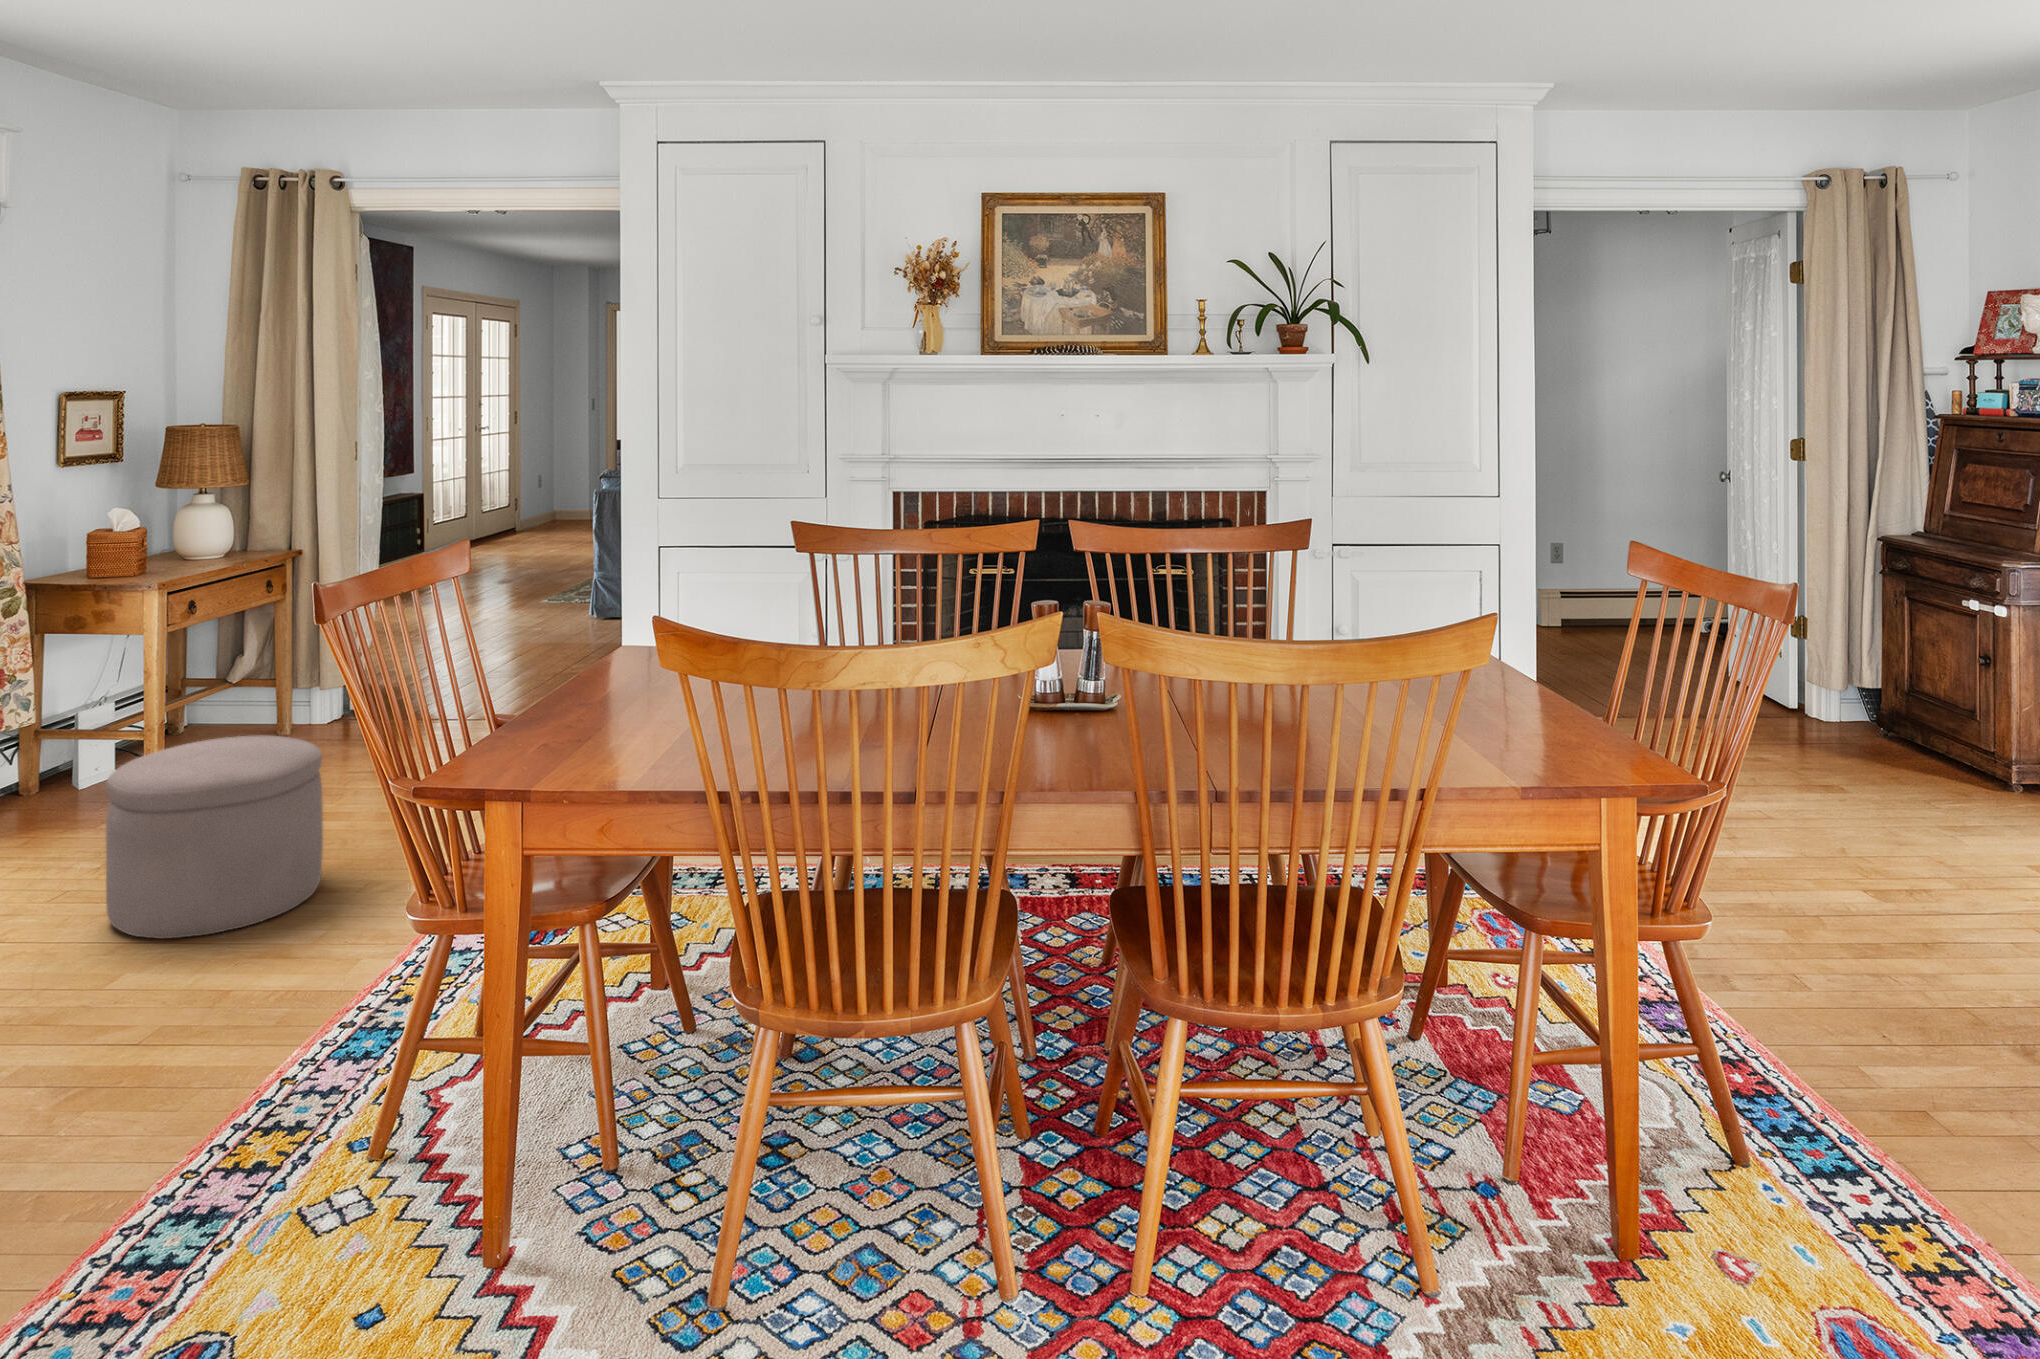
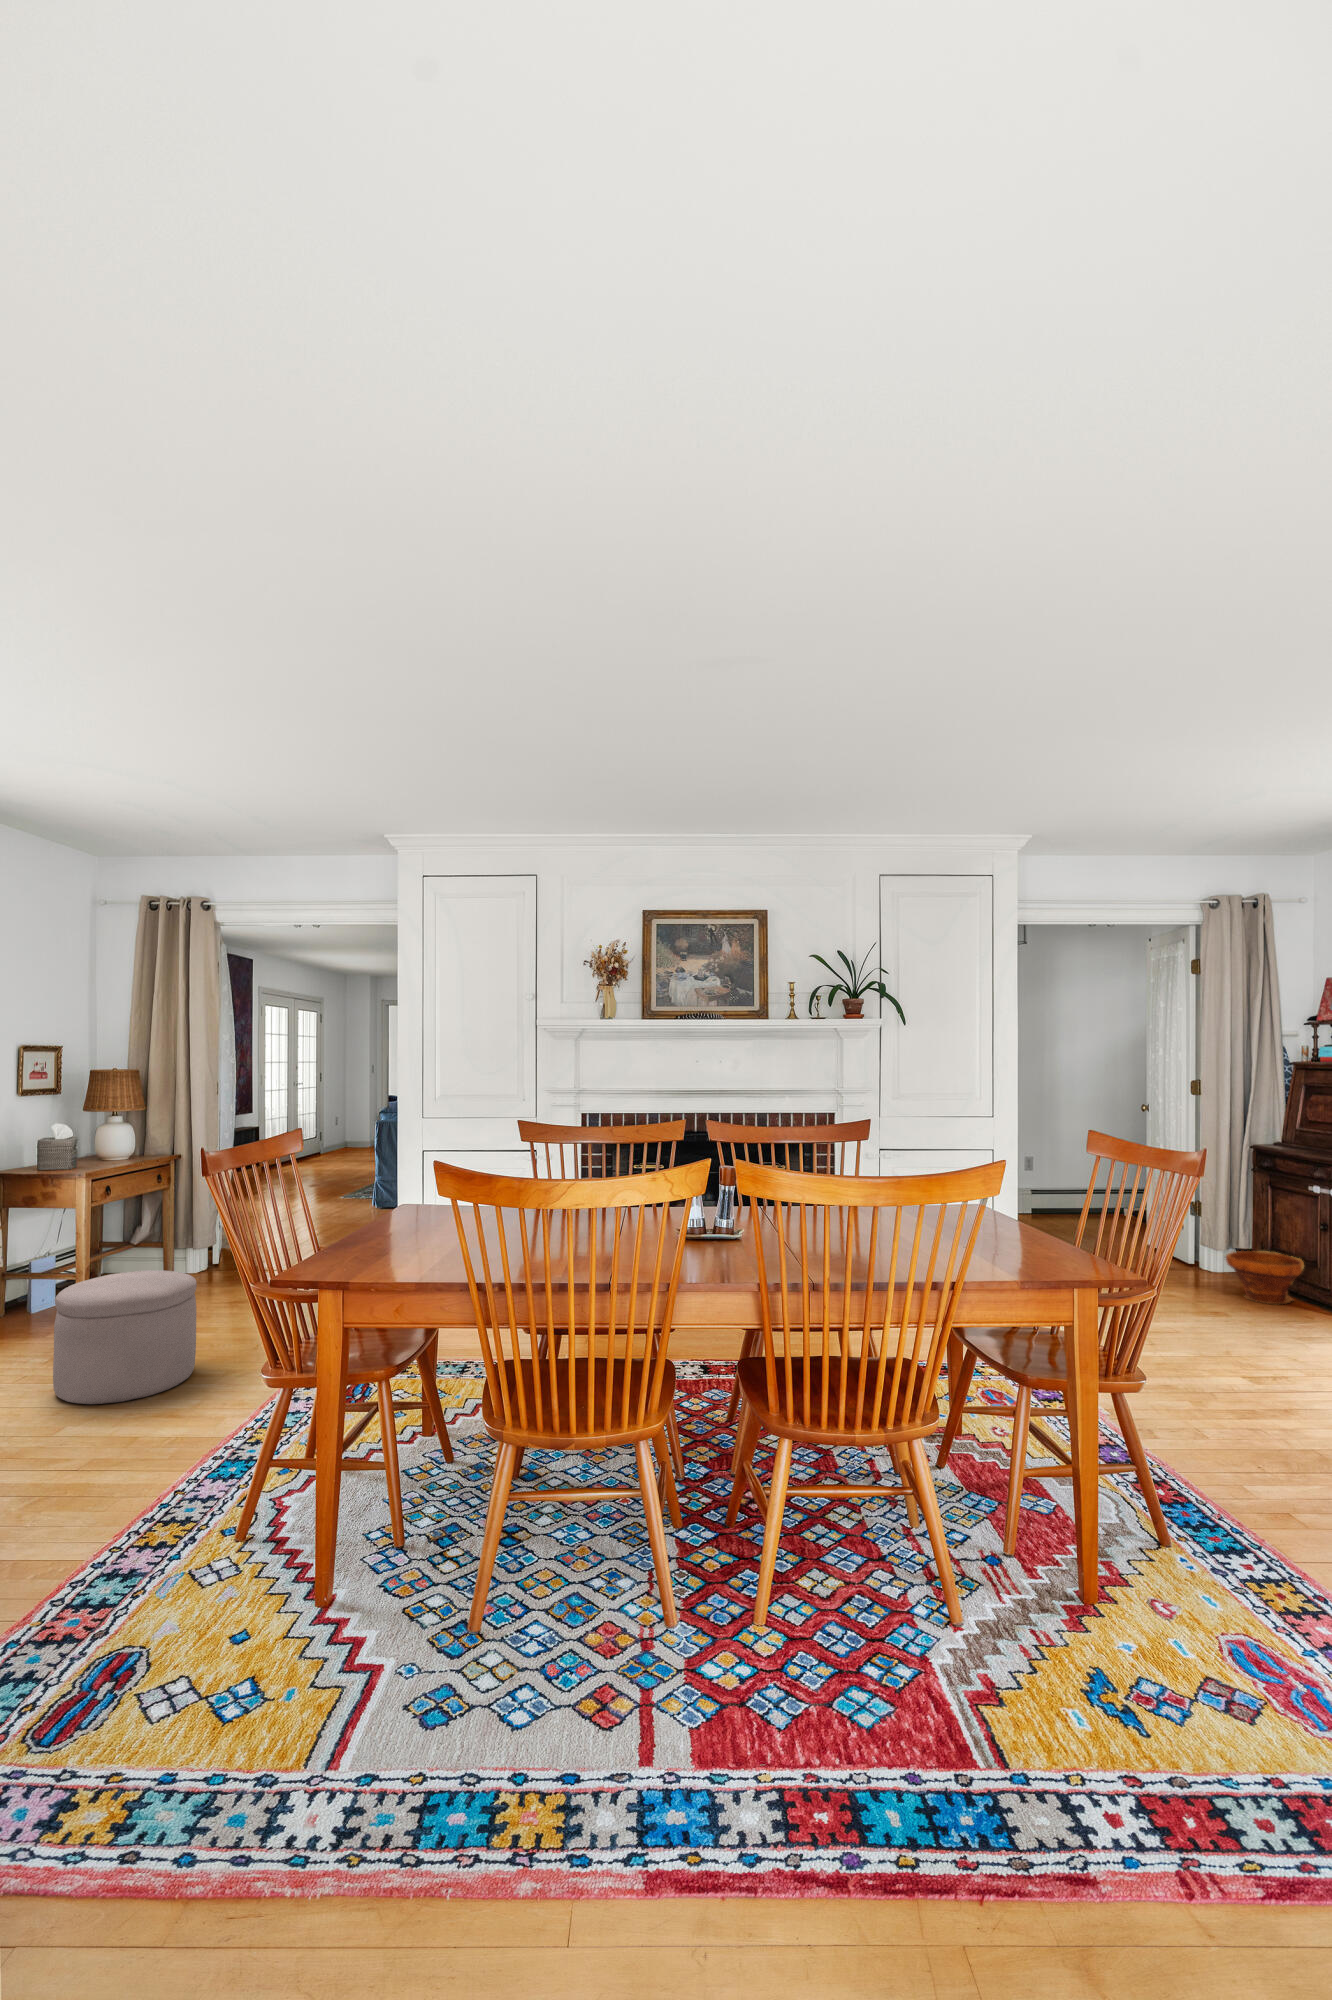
planter: none [1850,699,1963,779] -> present [1226,1251,1304,1304]

